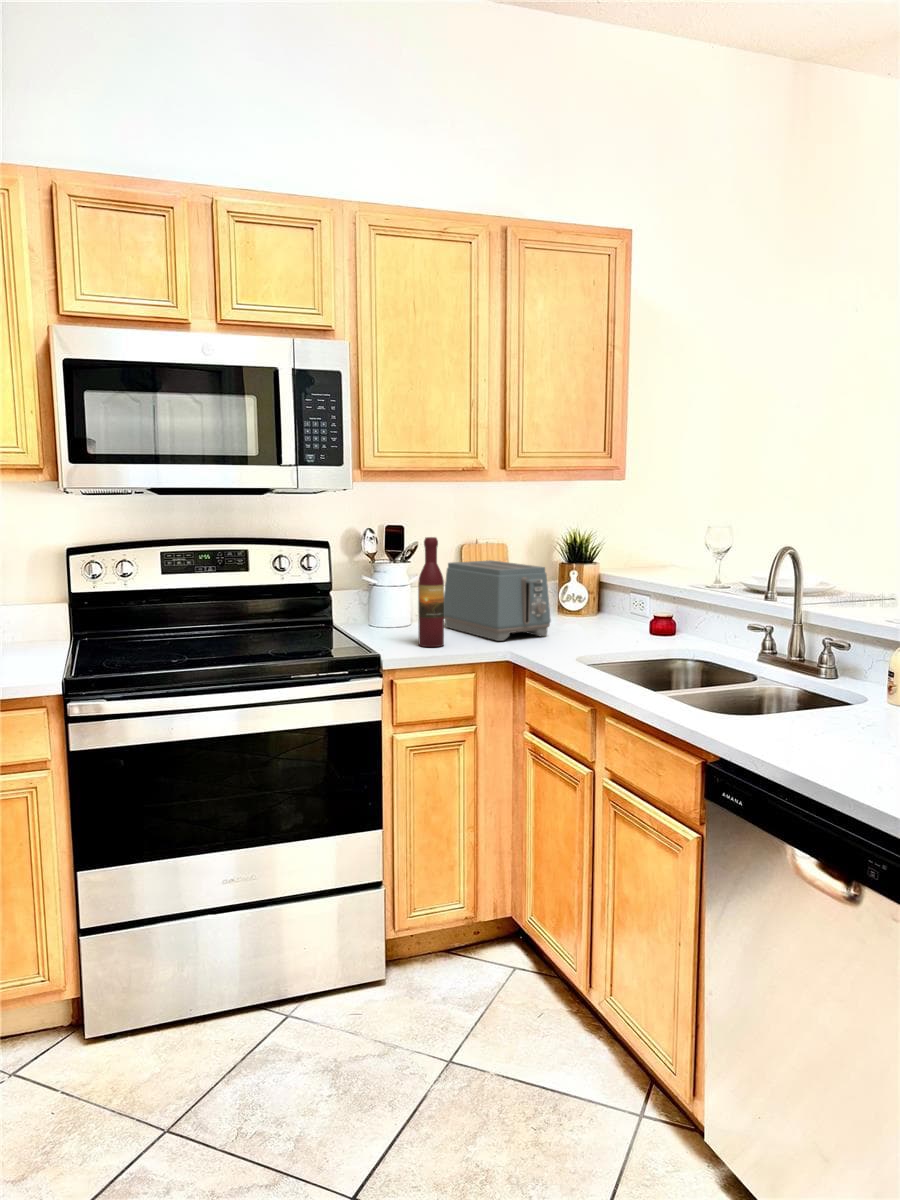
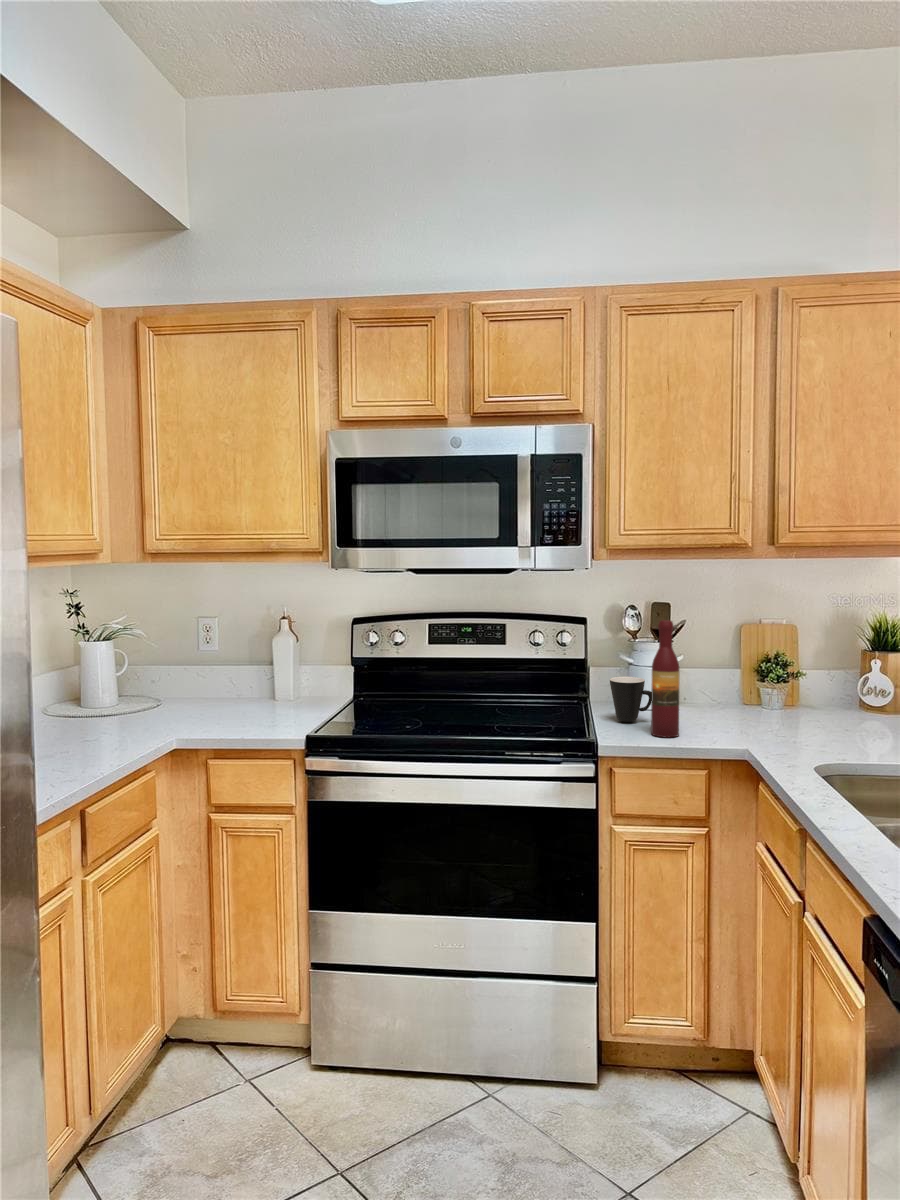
toaster: present [444,560,551,641] -> none [700,644,814,737]
mug: none [369,595,410,638] -> present [610,677,652,722]

